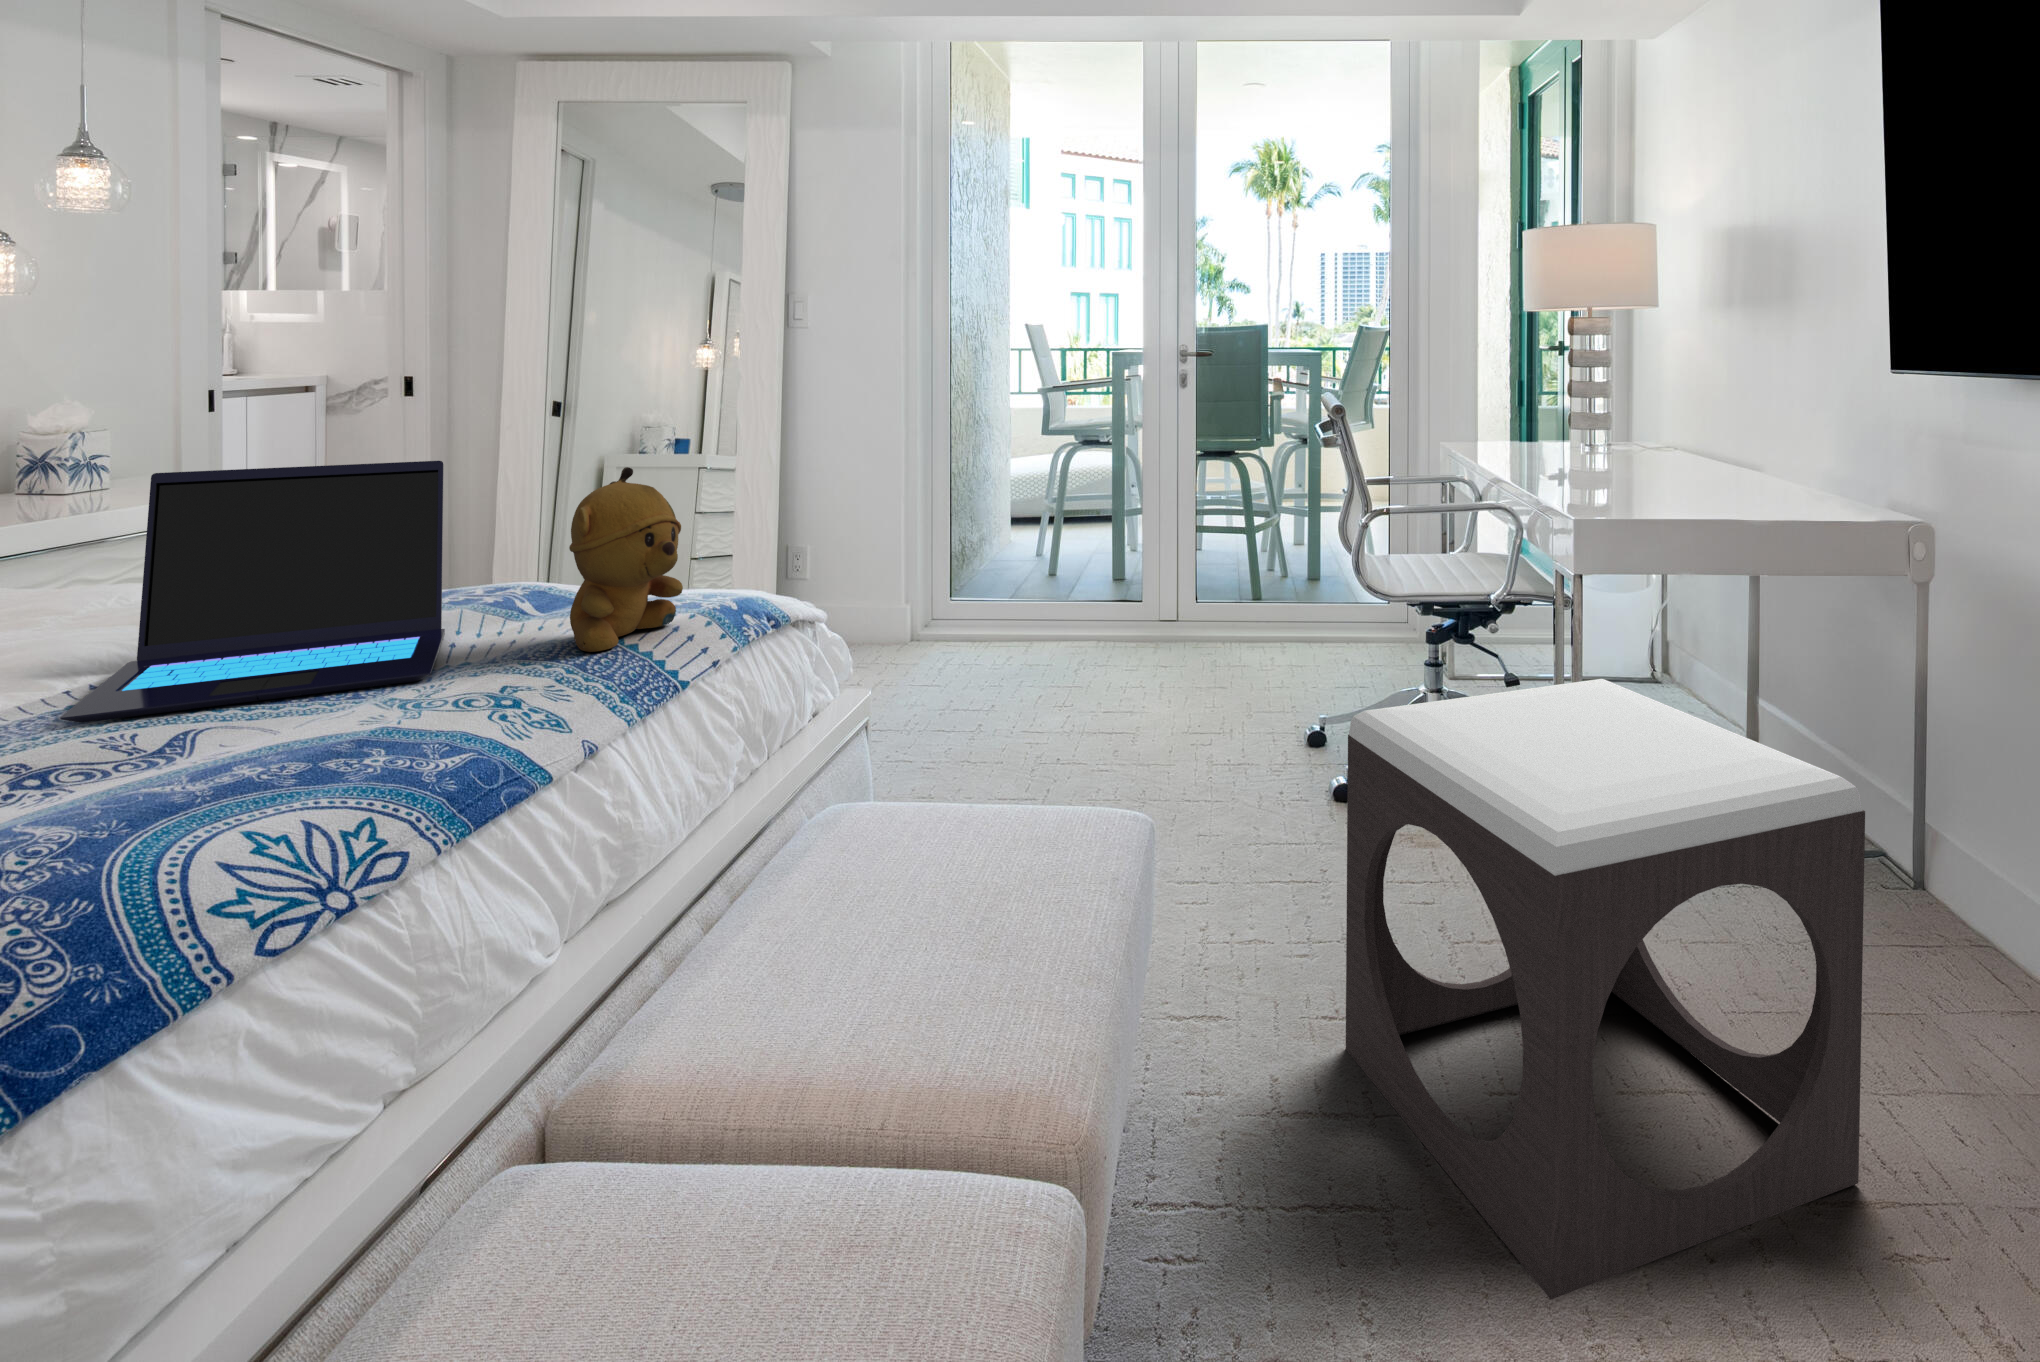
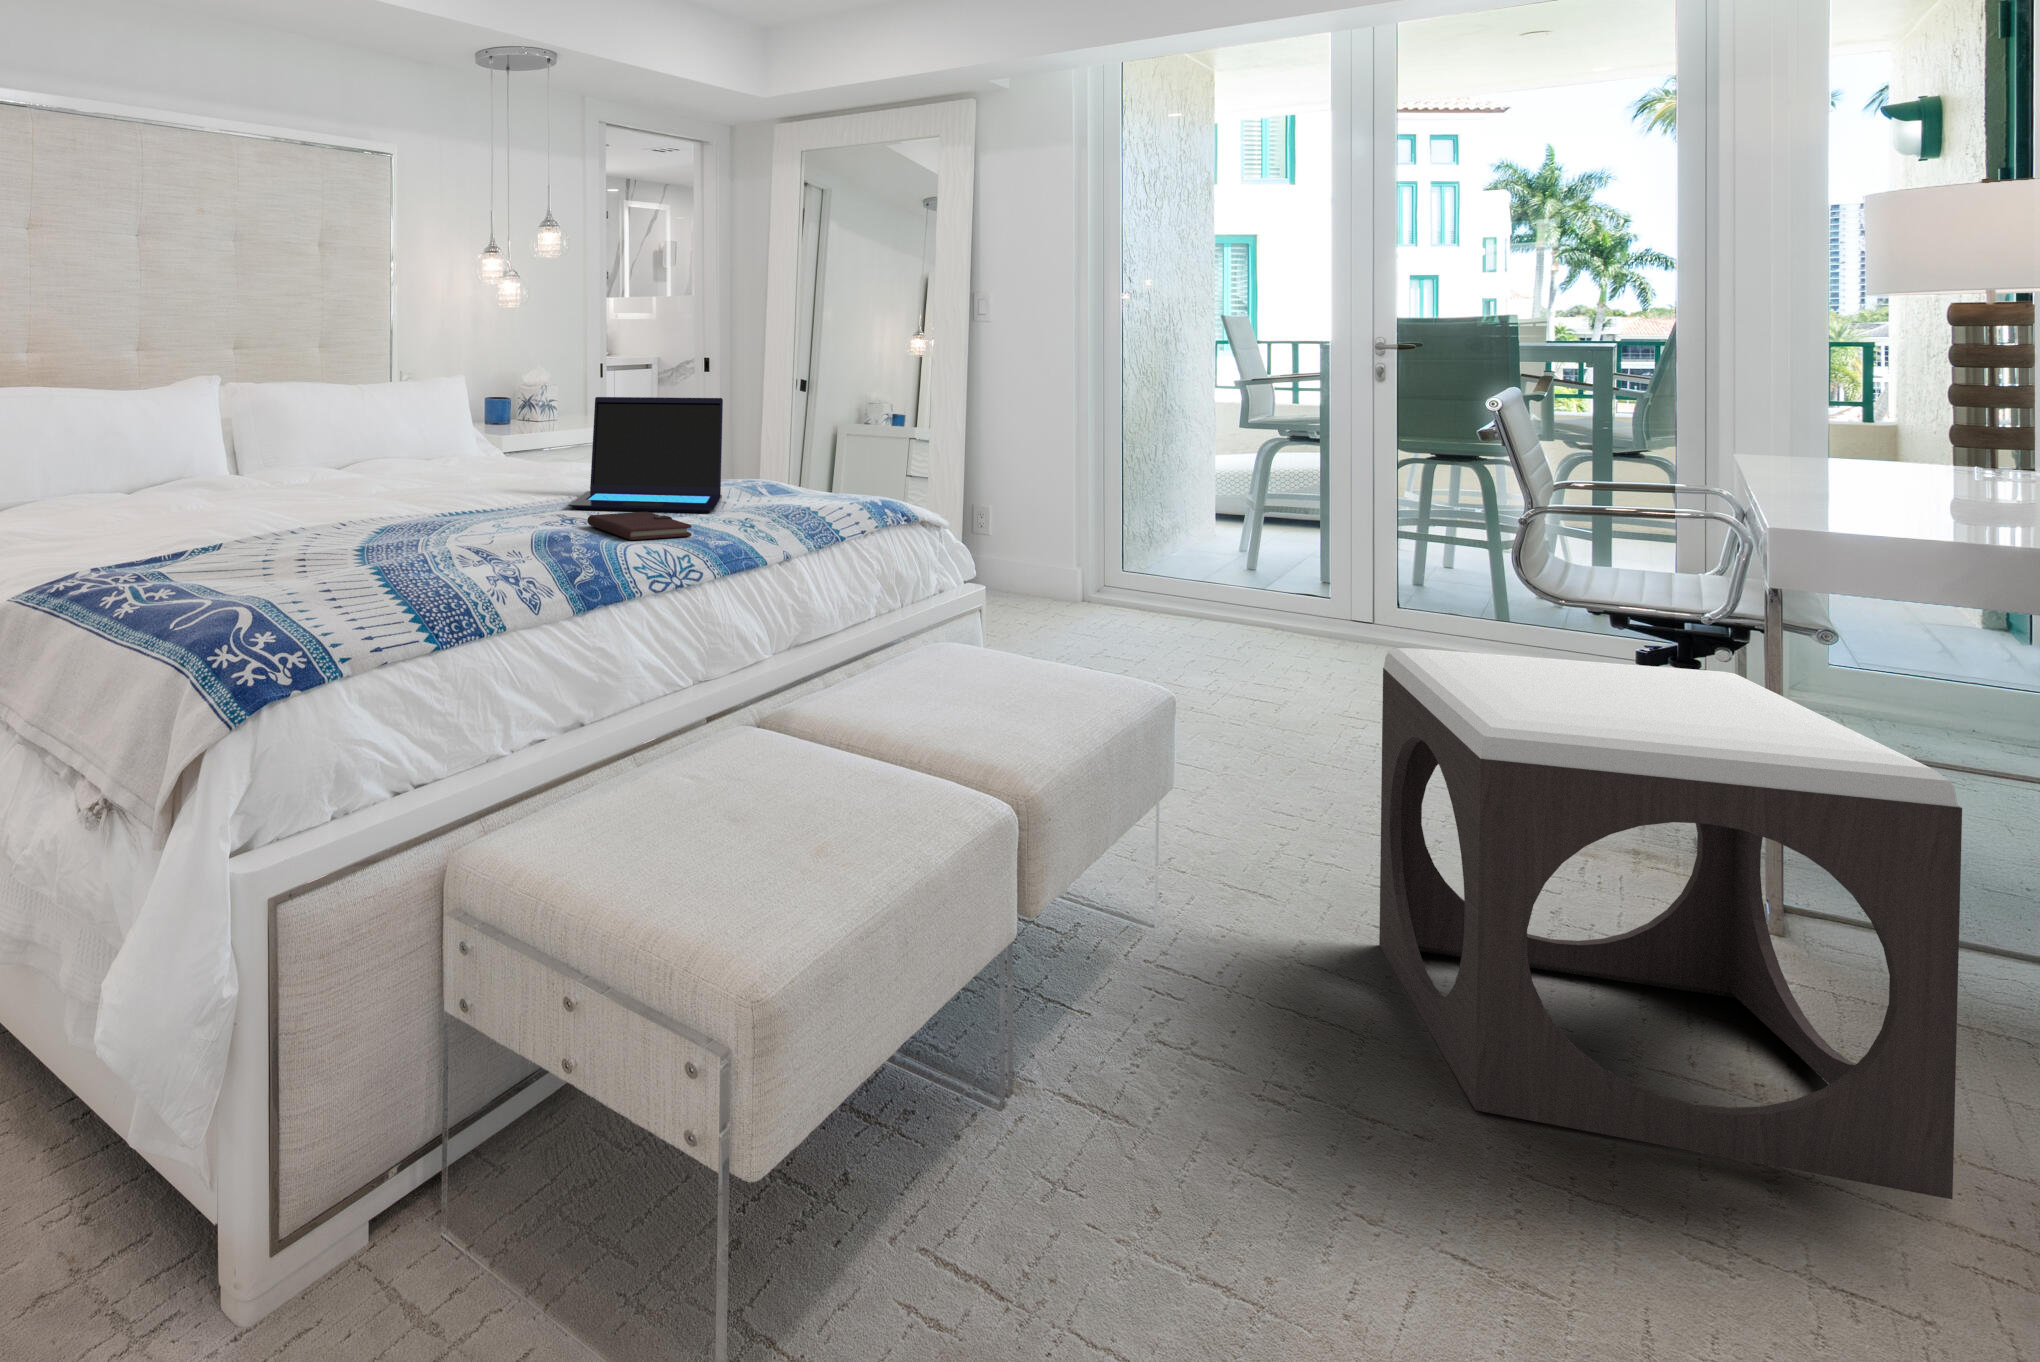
stuffed bear: present [569,467,683,652] -> none [785,405,849,513]
notebook: none [95,719,380,823] -> present [587,512,692,540]

